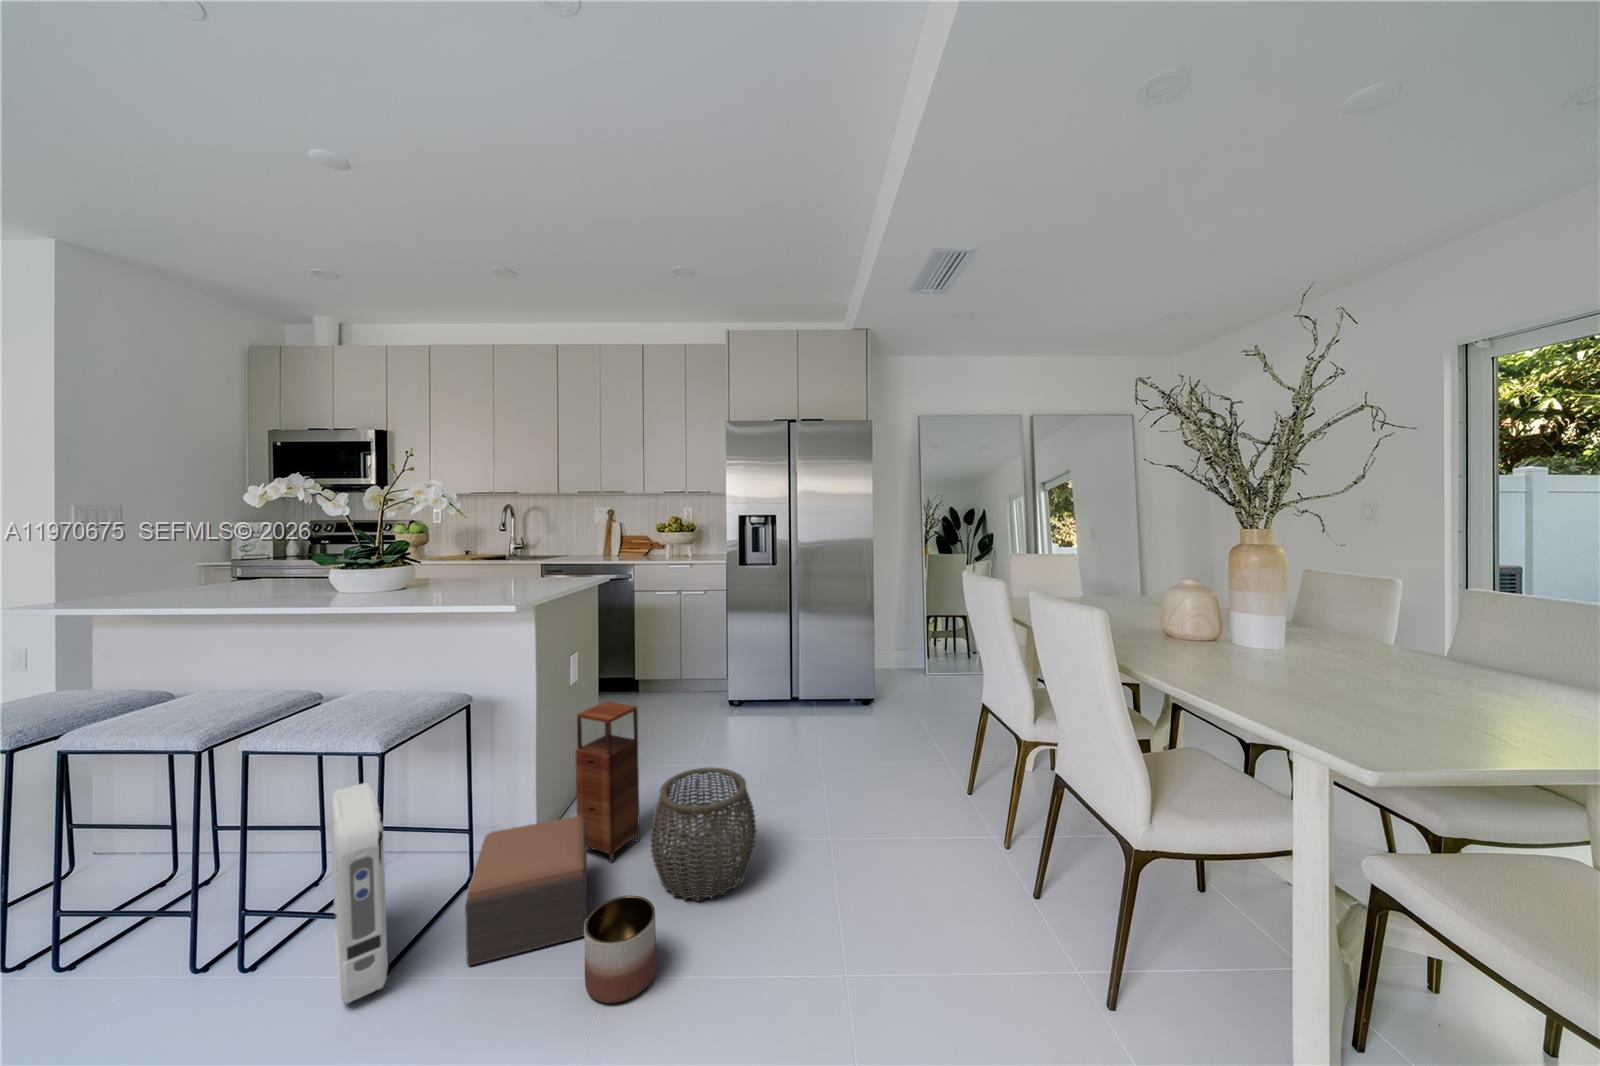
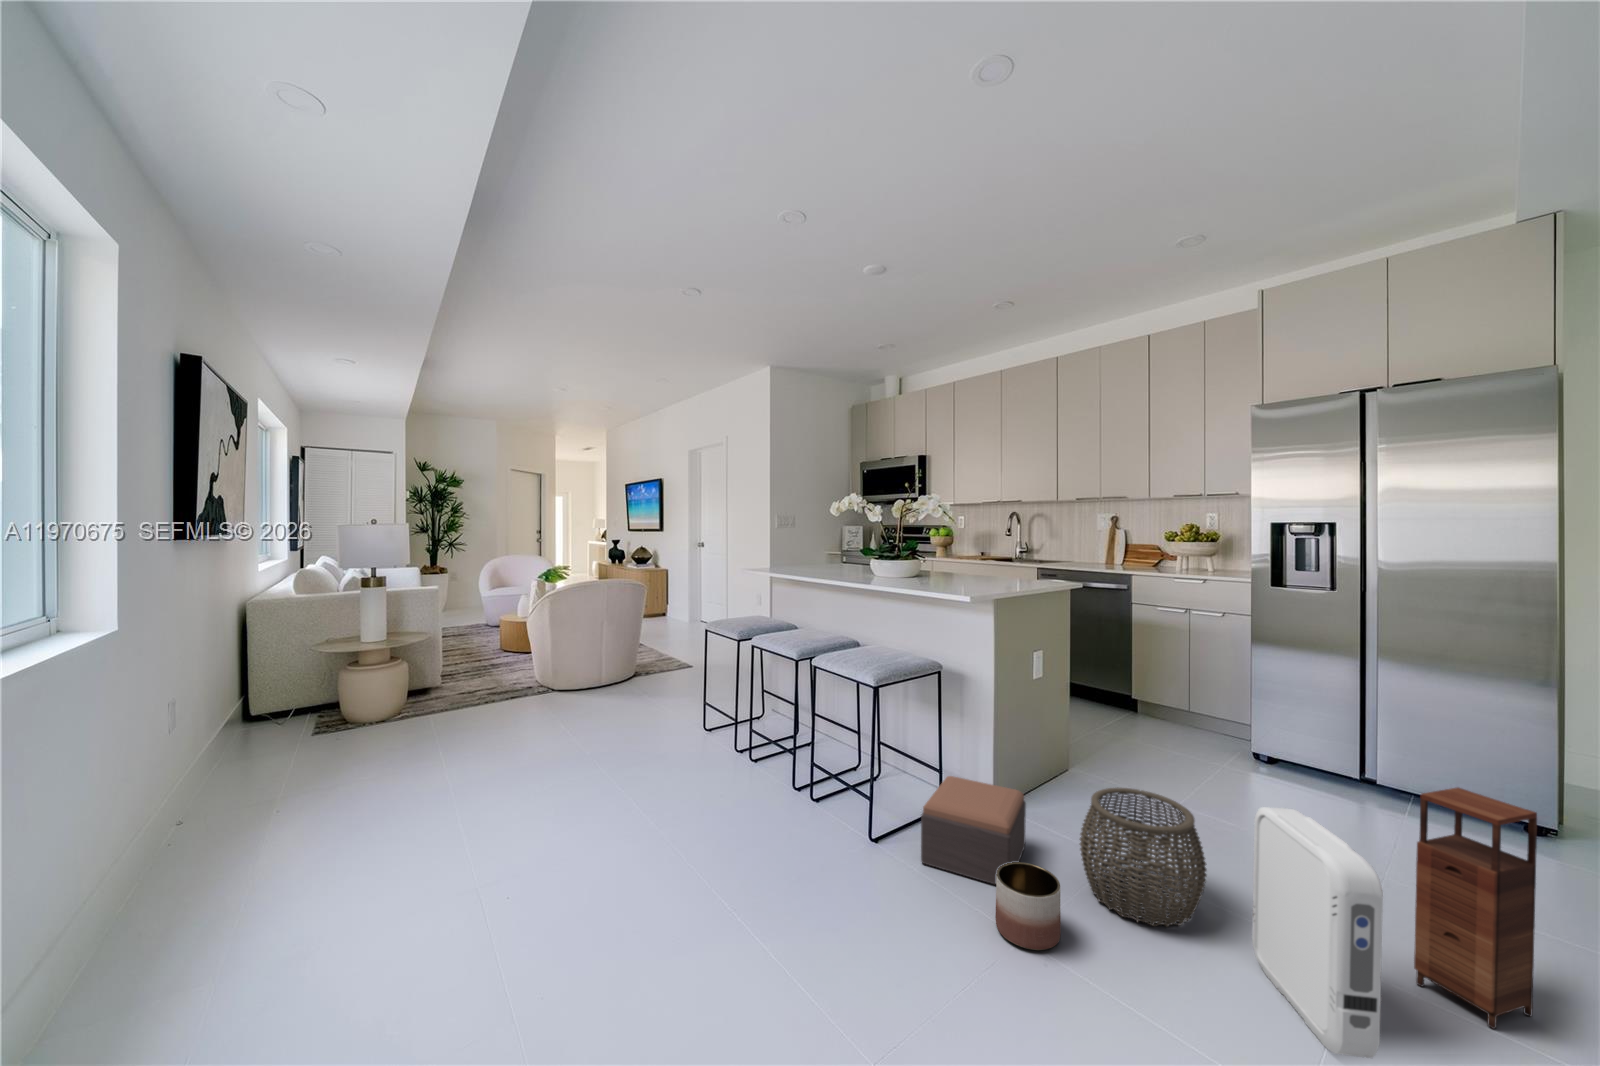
storage cabinet: present [575,702,640,862] -> present [1414,788,1537,1029]
air purifier: present [330,782,388,1003] -> present [1252,807,1383,1058]

